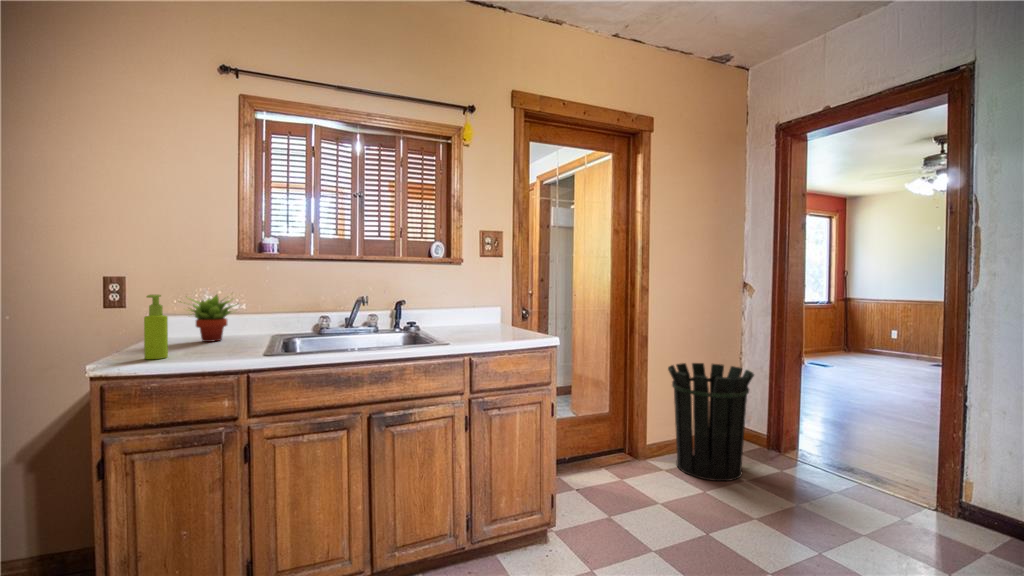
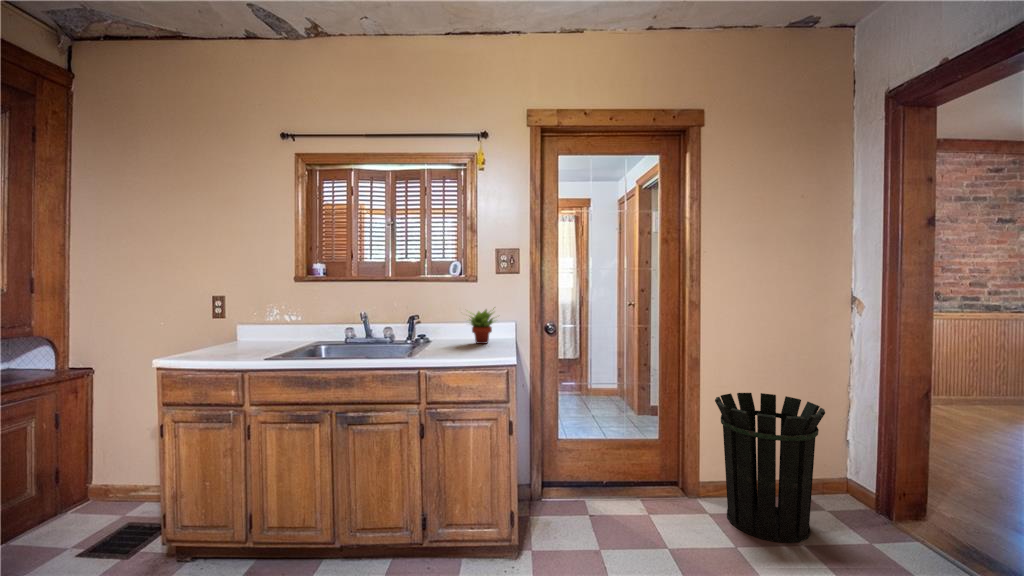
soap dispenser: present [144,294,168,359] -> none [192,312,210,357]
succulent plant: present [180,295,237,342] -> present [469,308,494,344]

